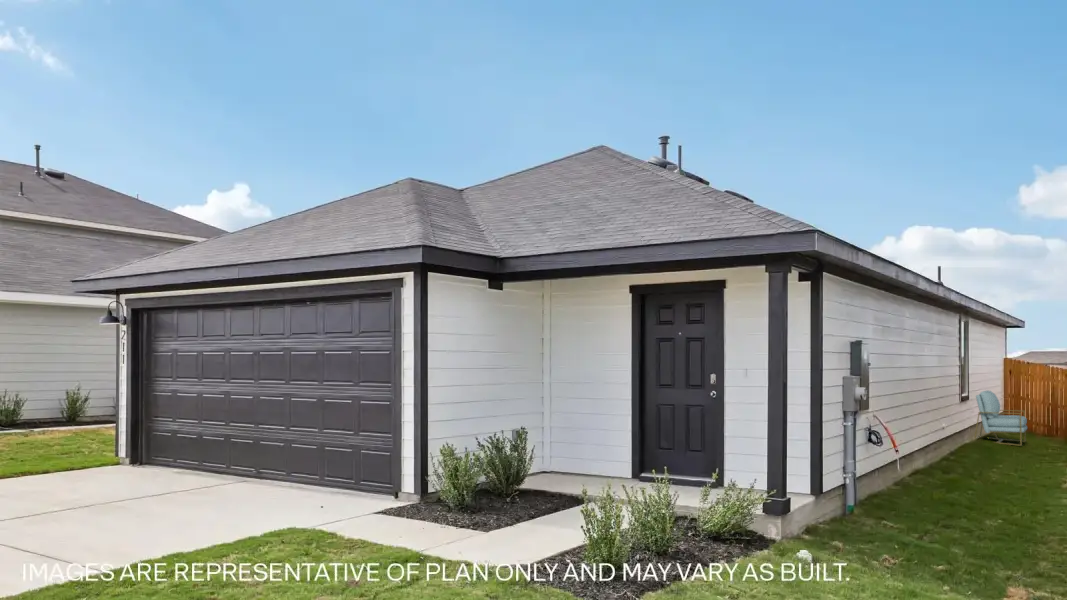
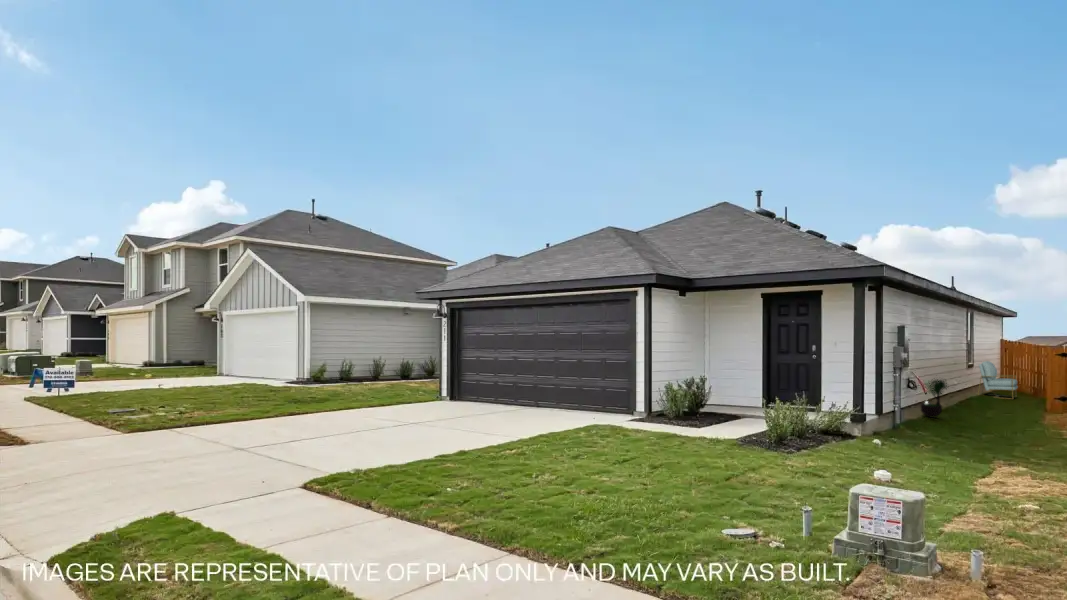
potted tree: none [888,420,932,488] -> present [921,379,947,417]

